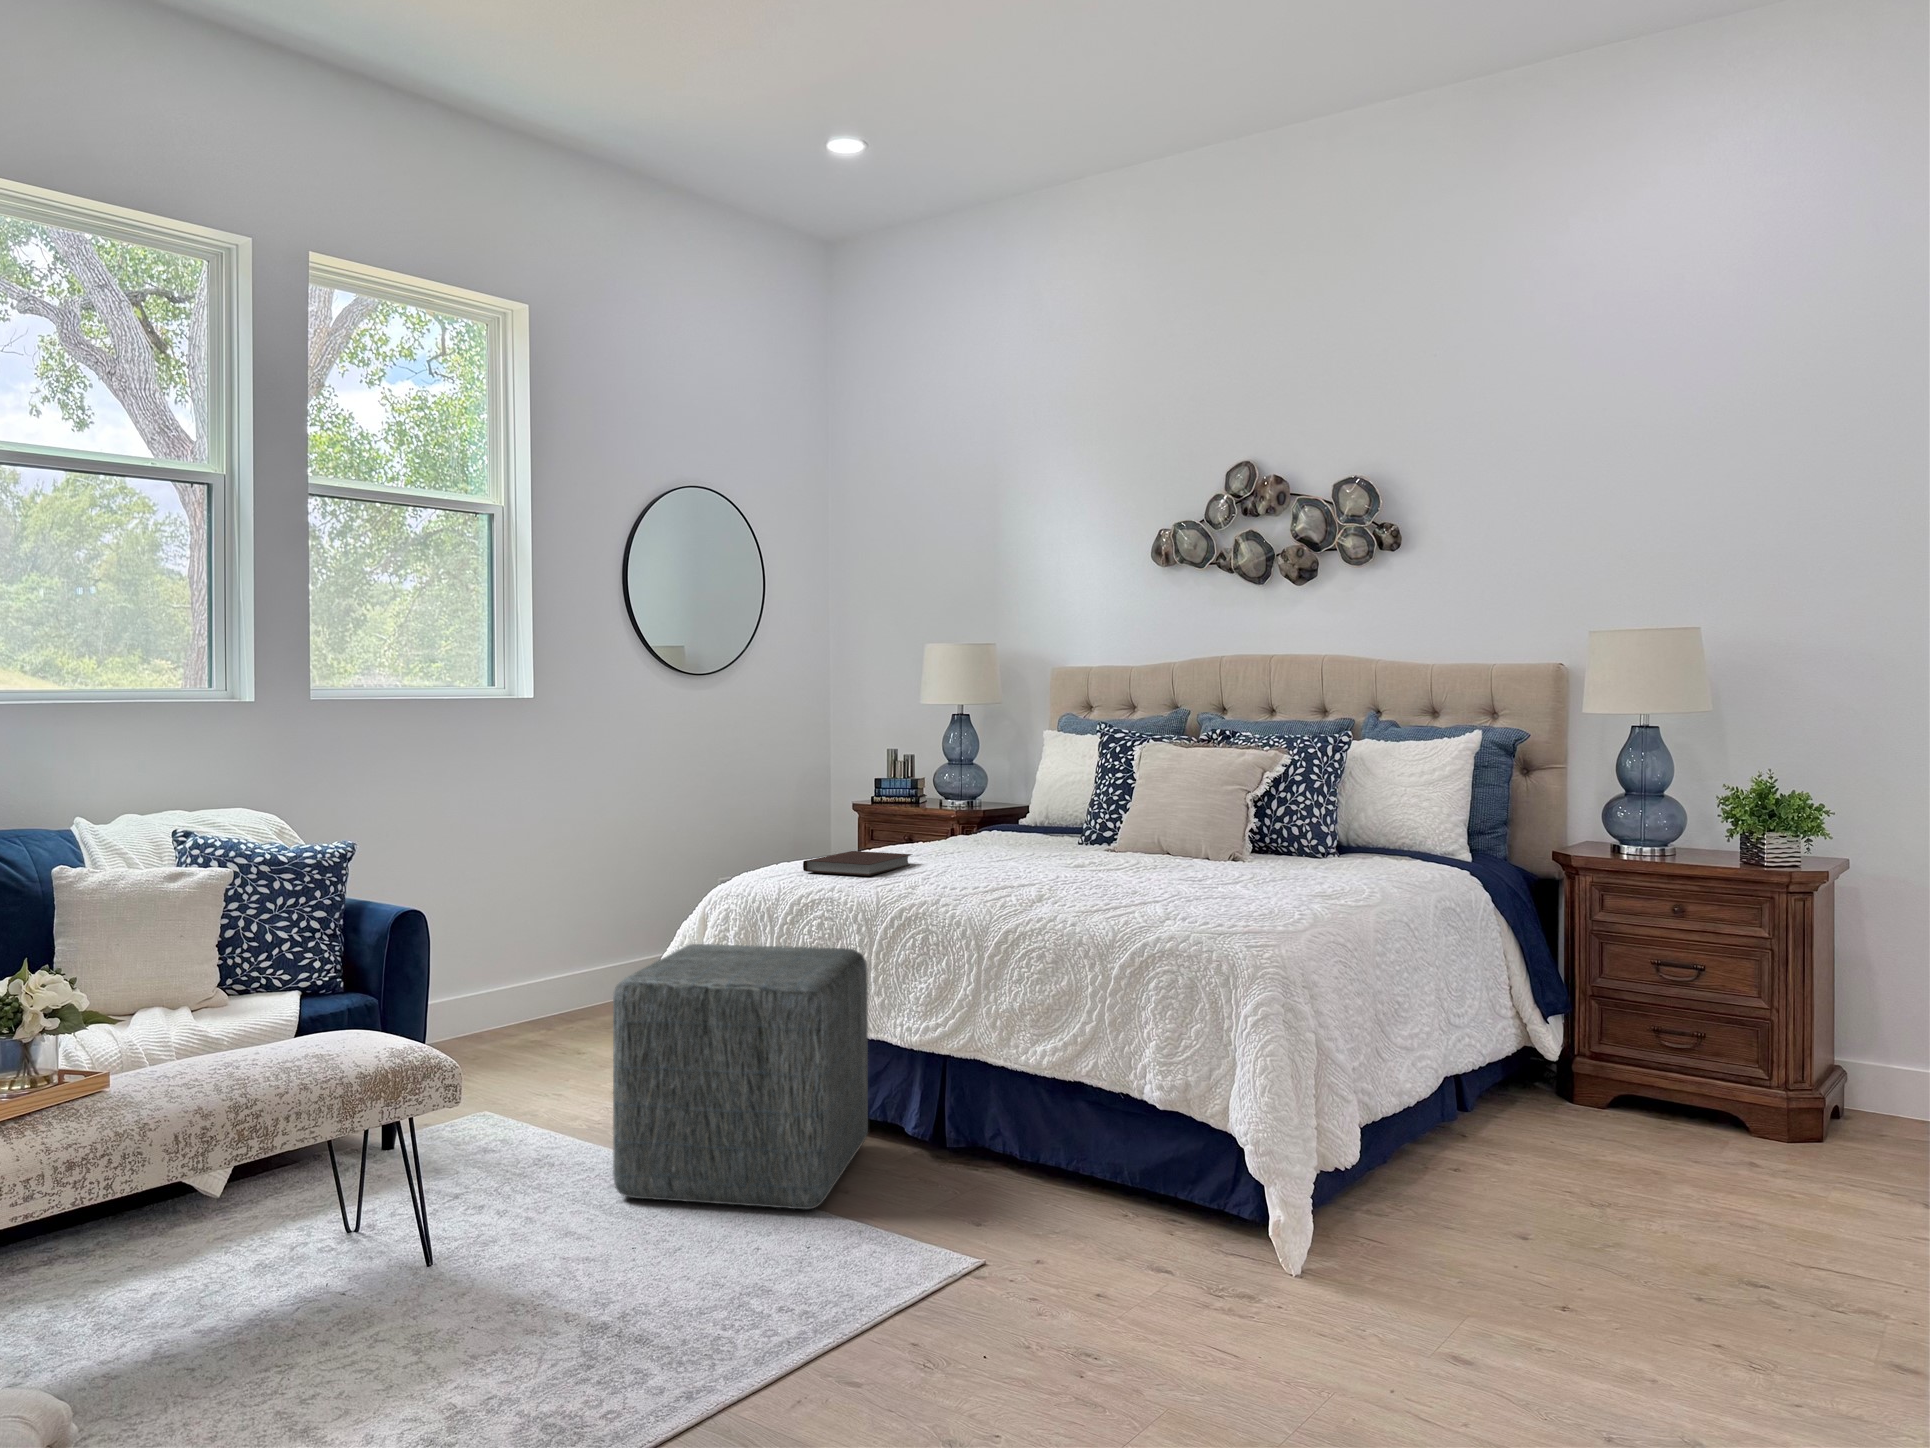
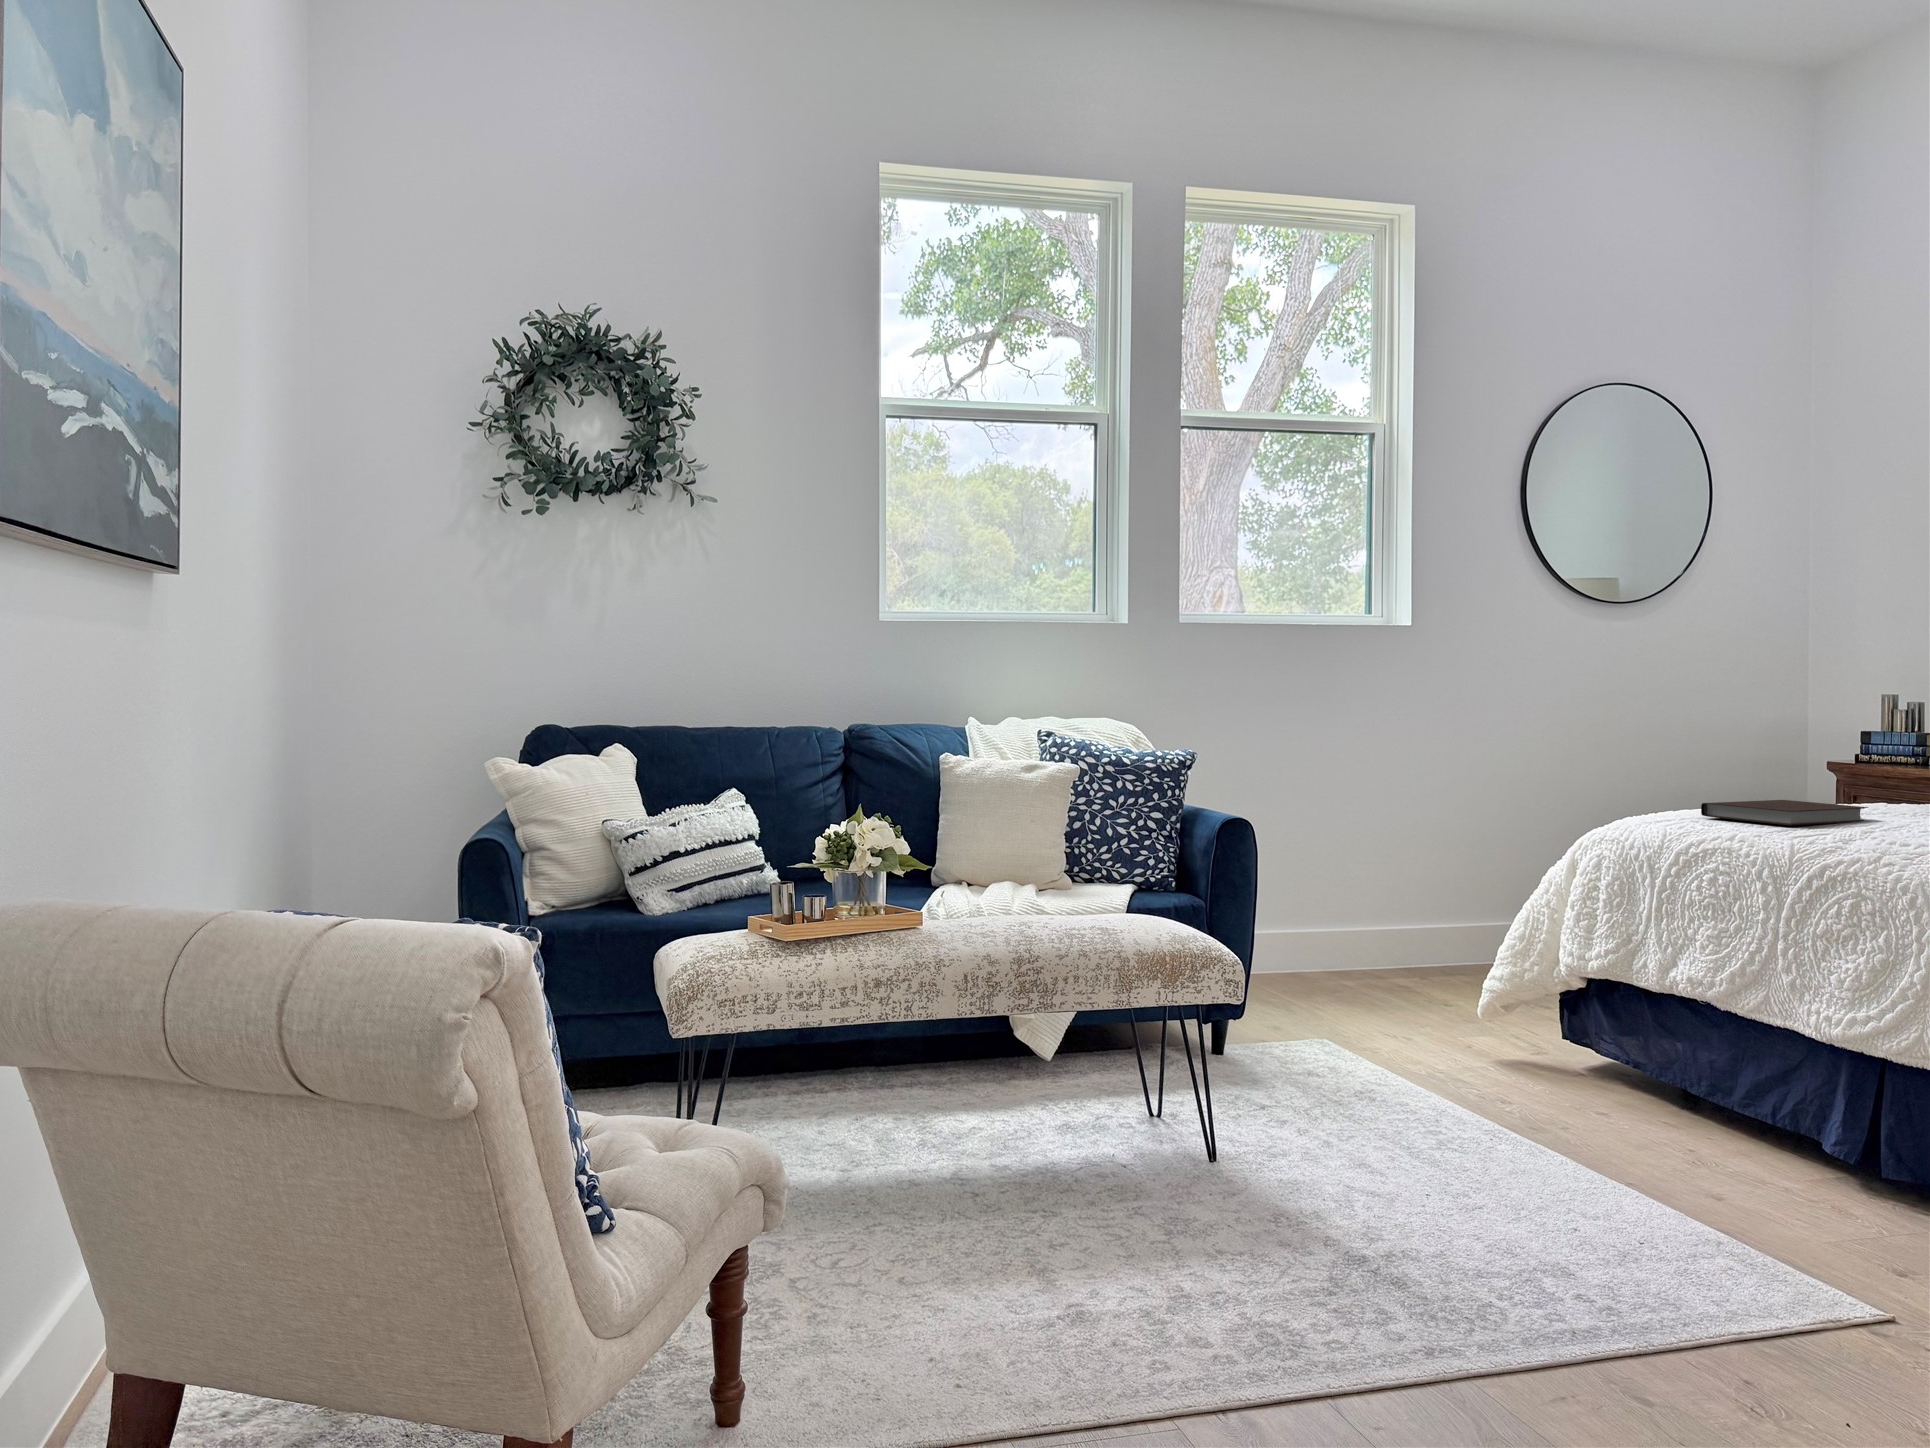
ottoman: present [613,944,868,1209] -> none [1424,885,1772,1208]

